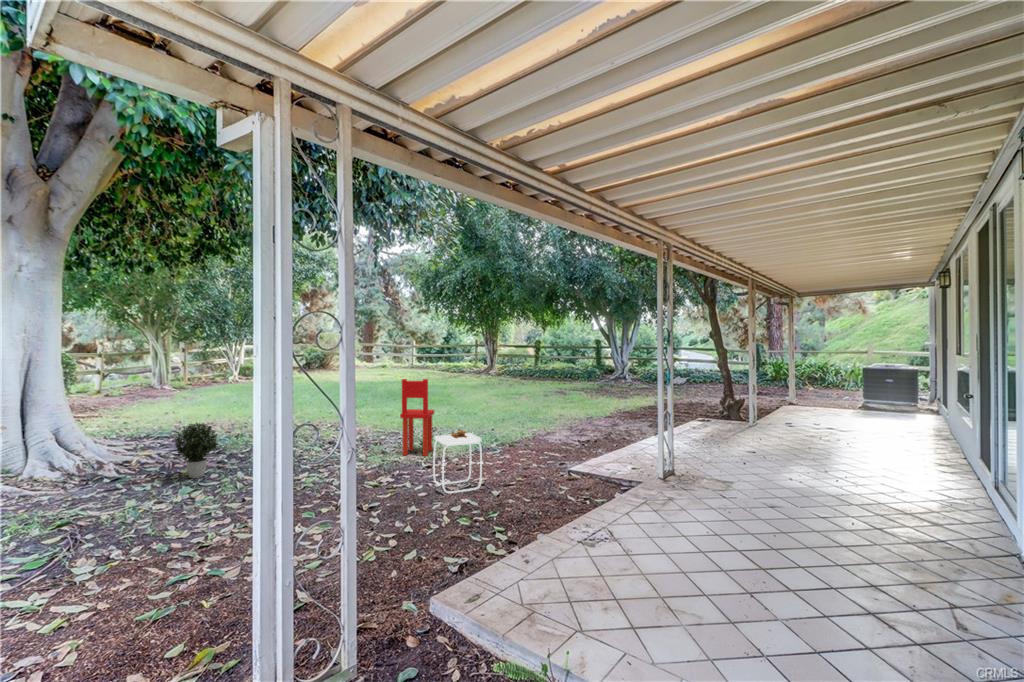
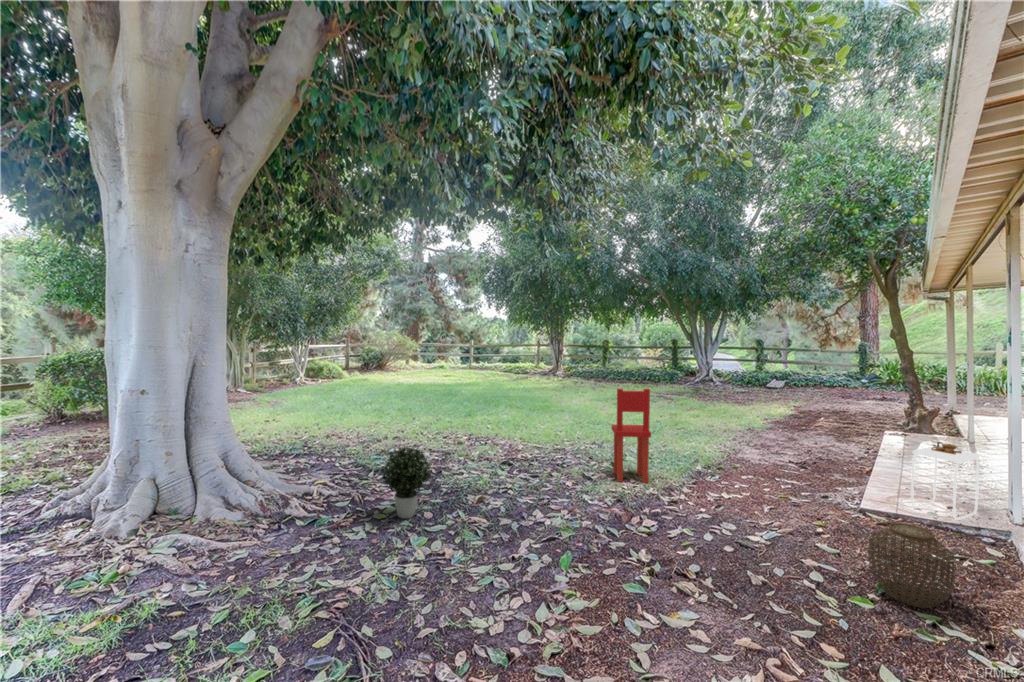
side table: present [433,429,482,493] -> present [911,442,980,520]
woven basket: none [473,469,520,525] -> present [868,523,956,608]

